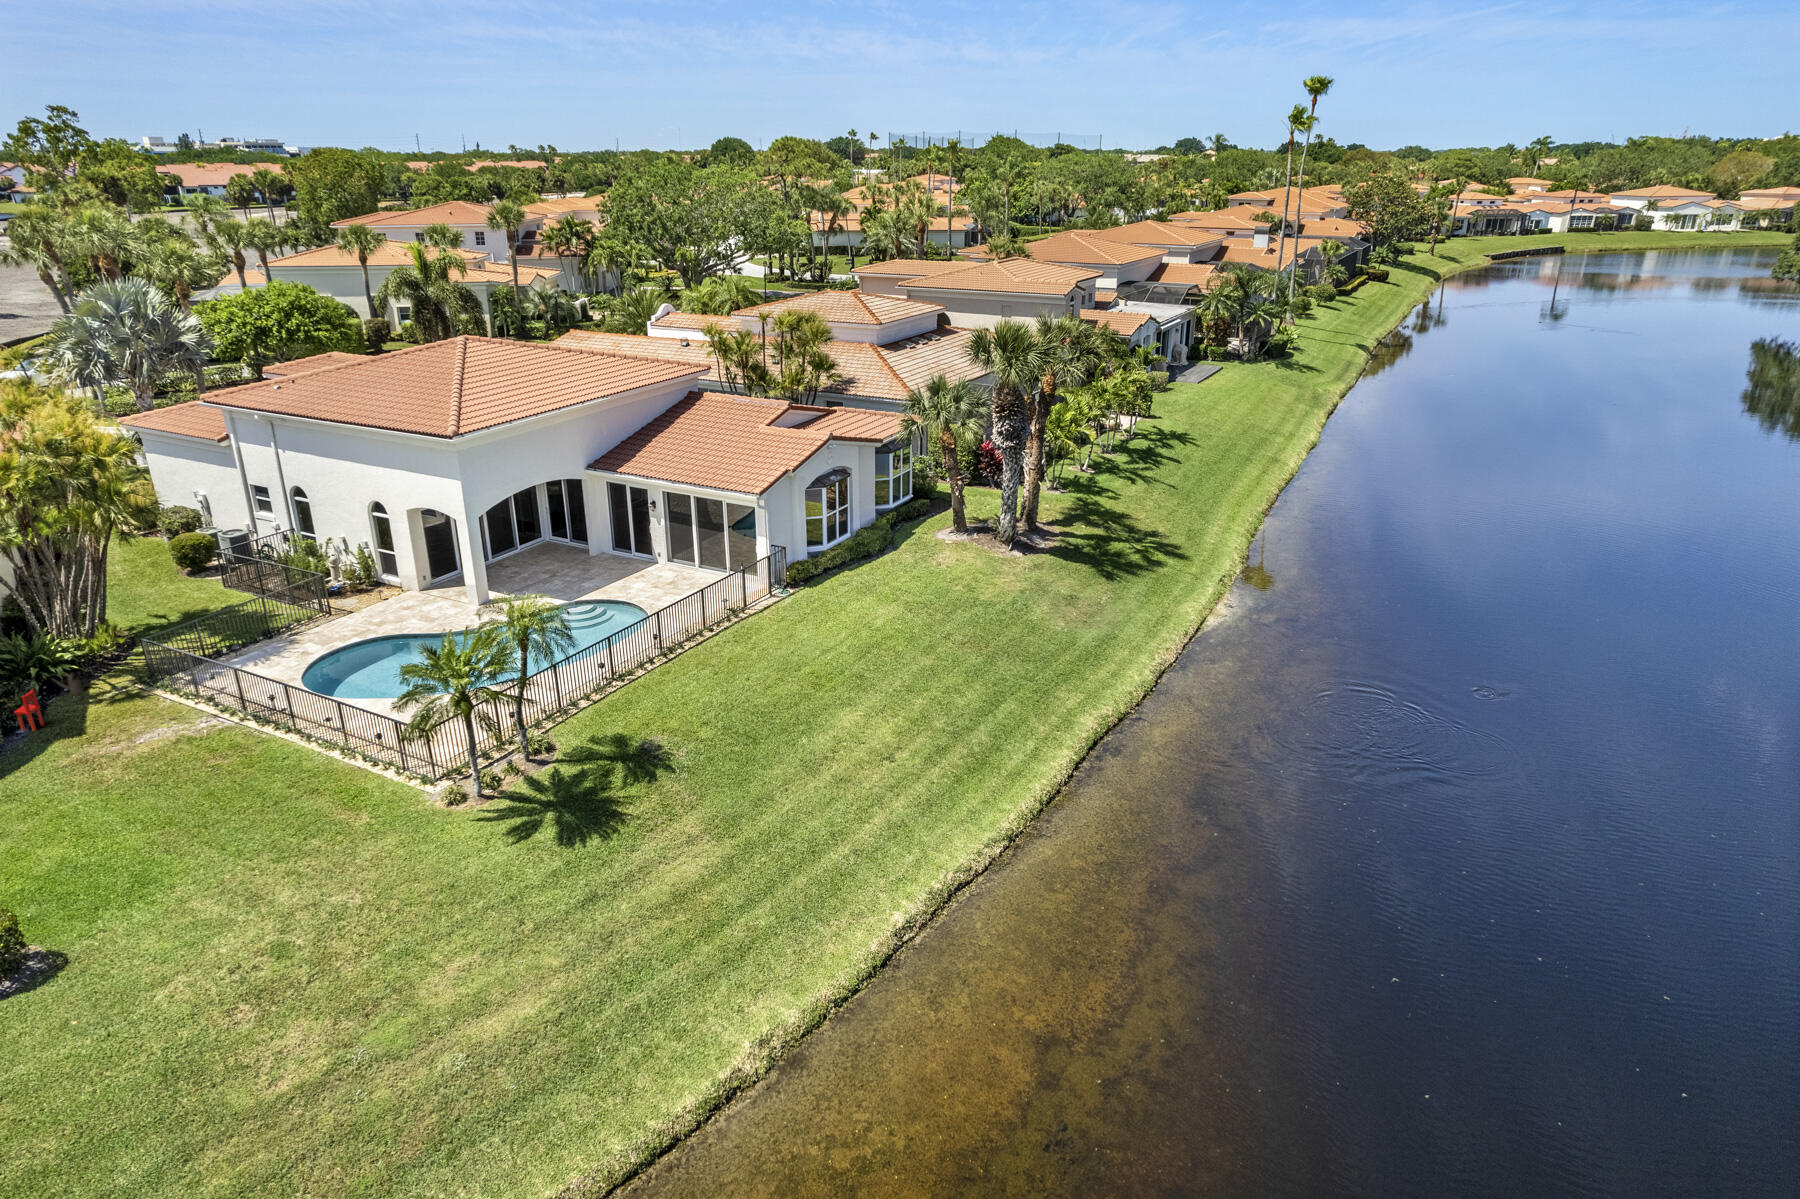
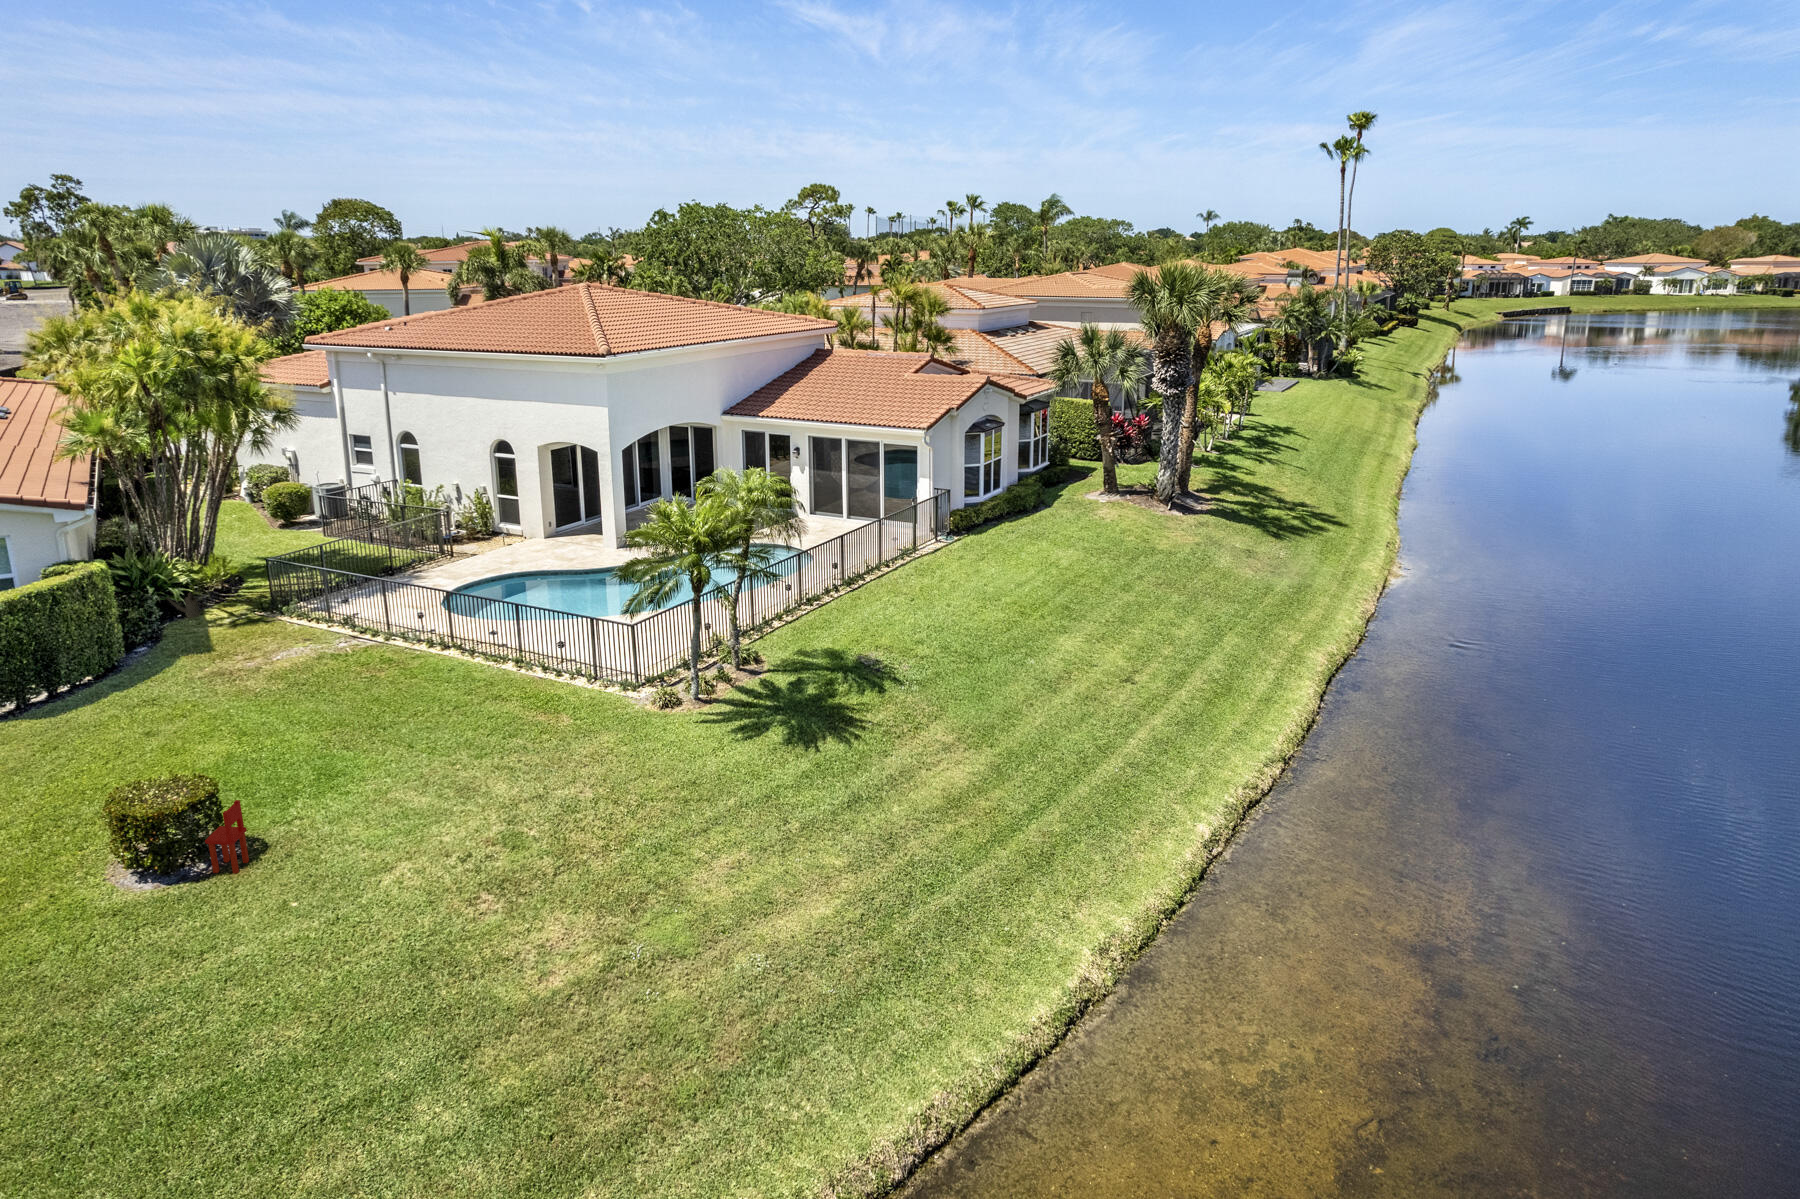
chair: present [14,690,44,731] -> present [205,800,249,874]

